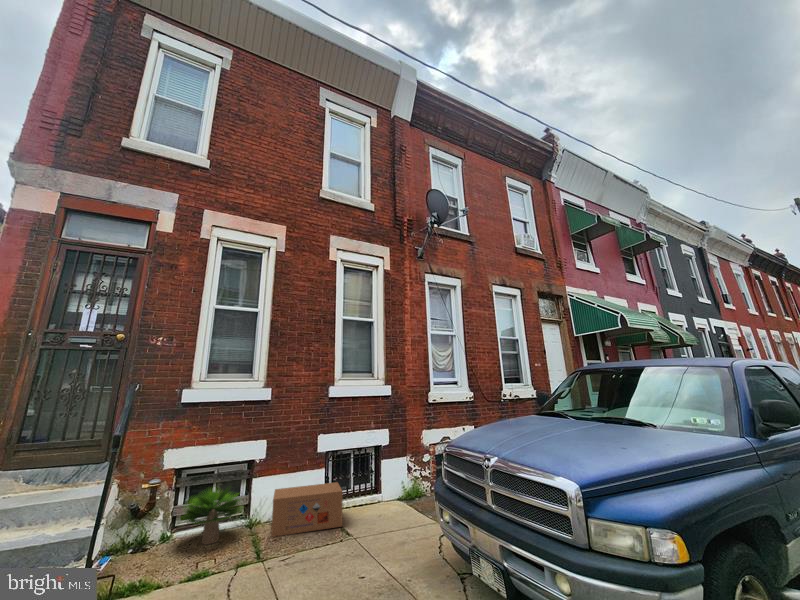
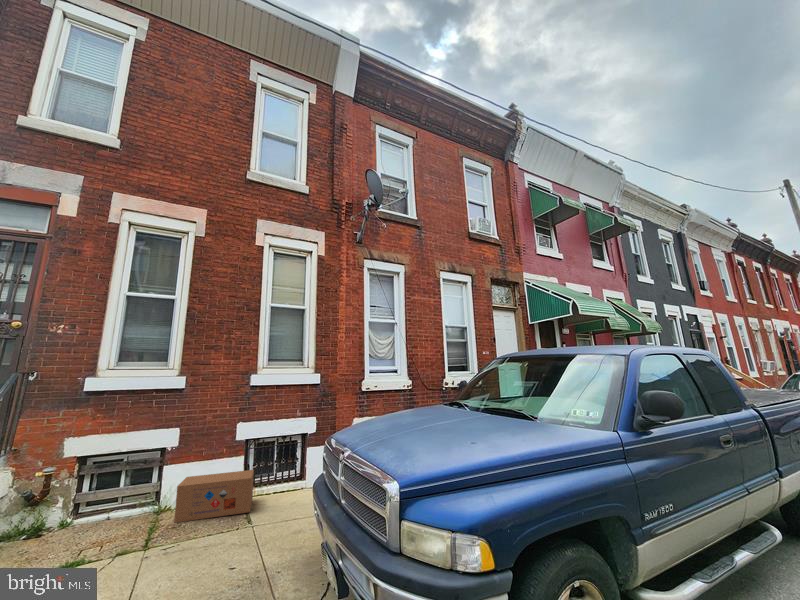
potted plant: present [182,488,241,545] -> none [74,472,149,530]

